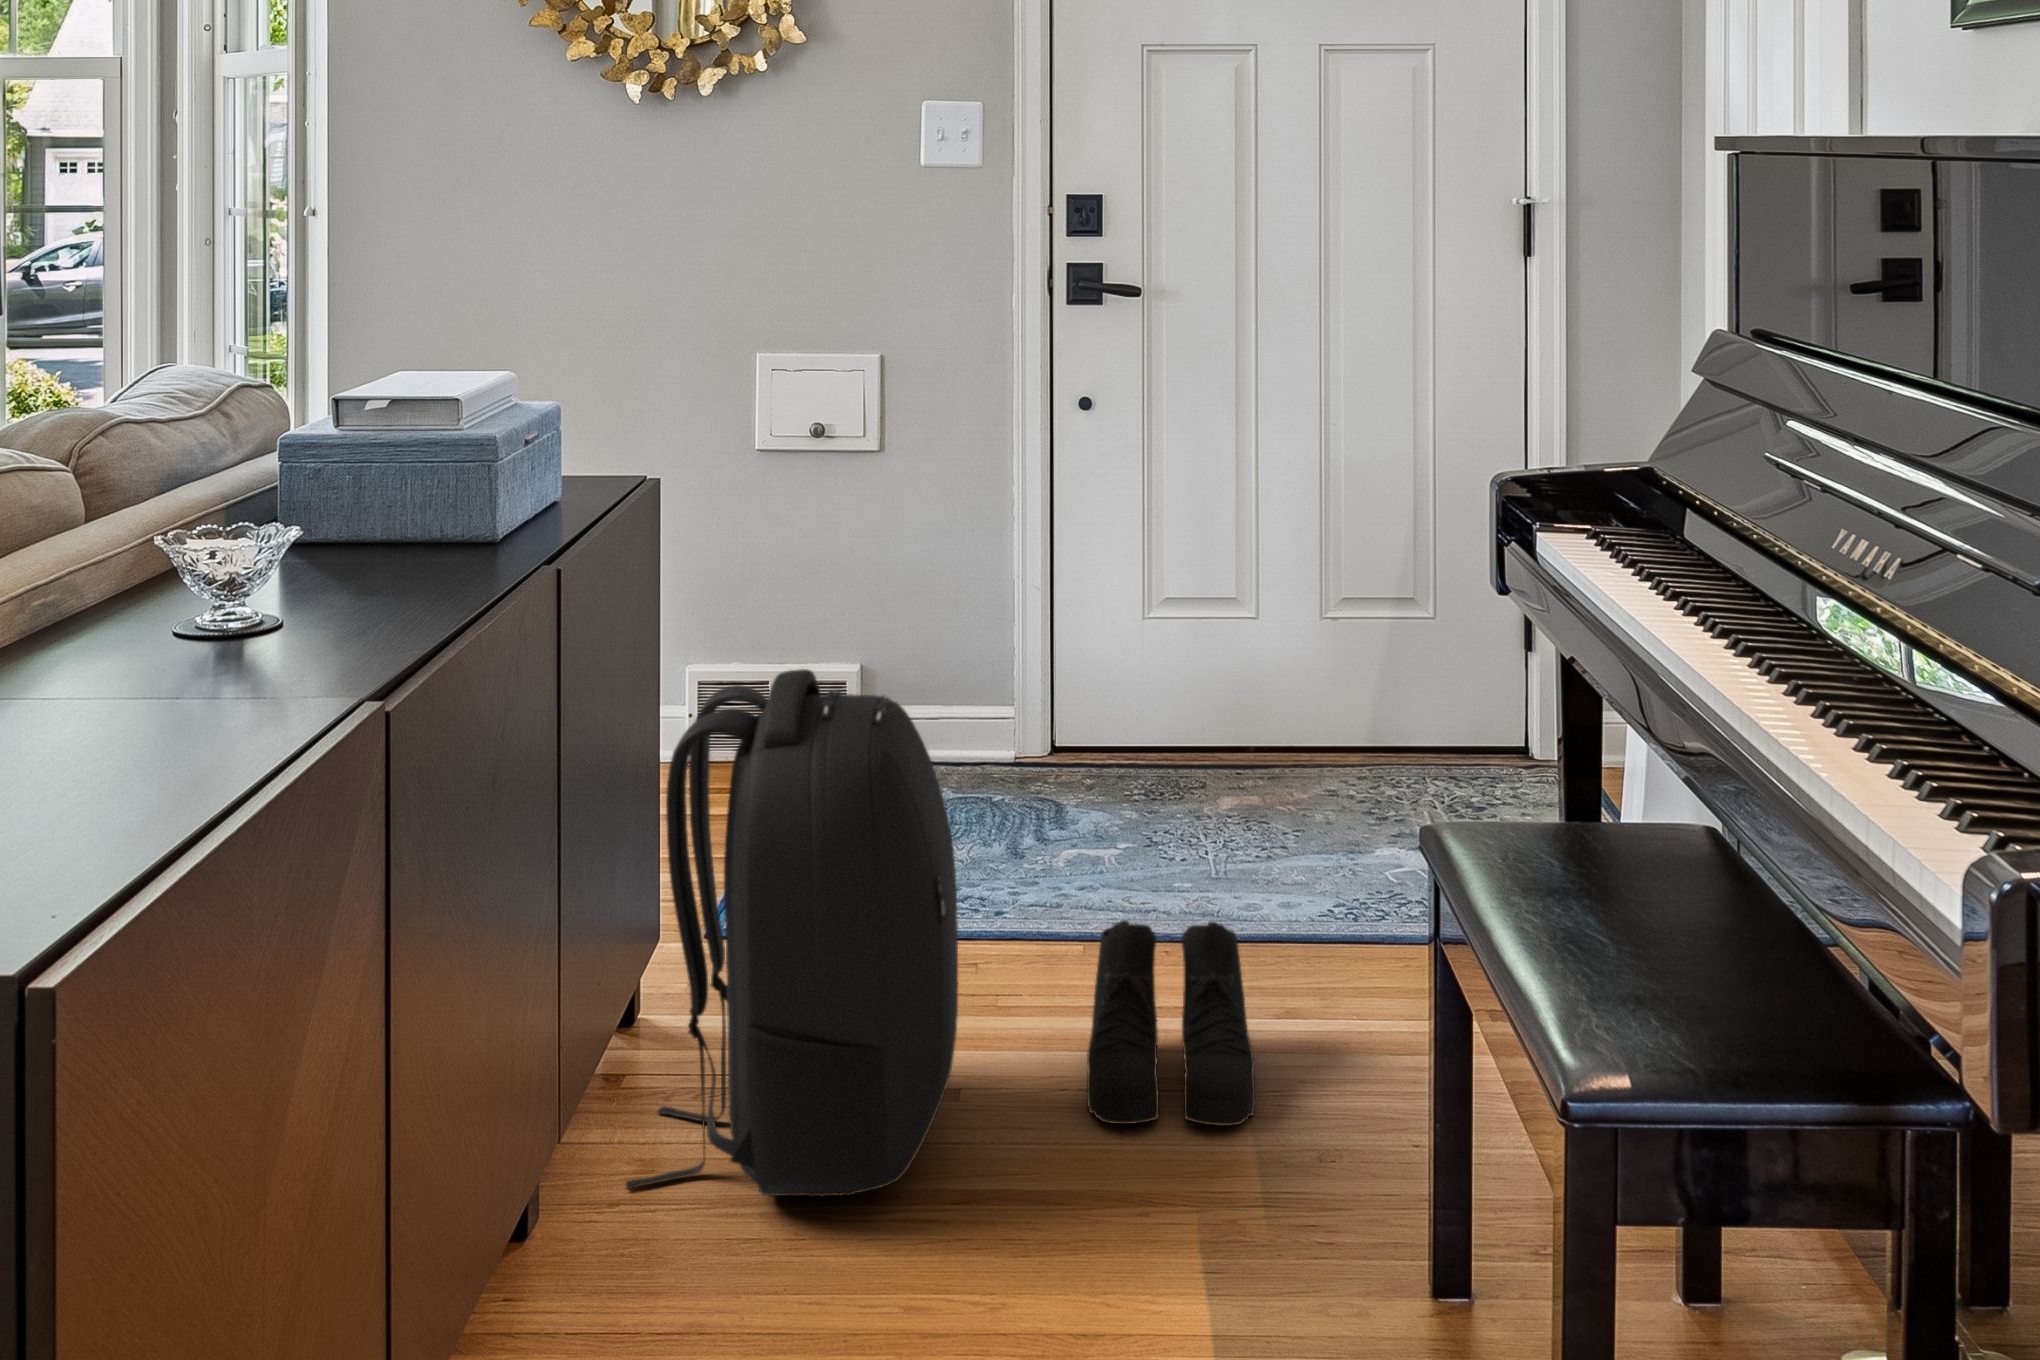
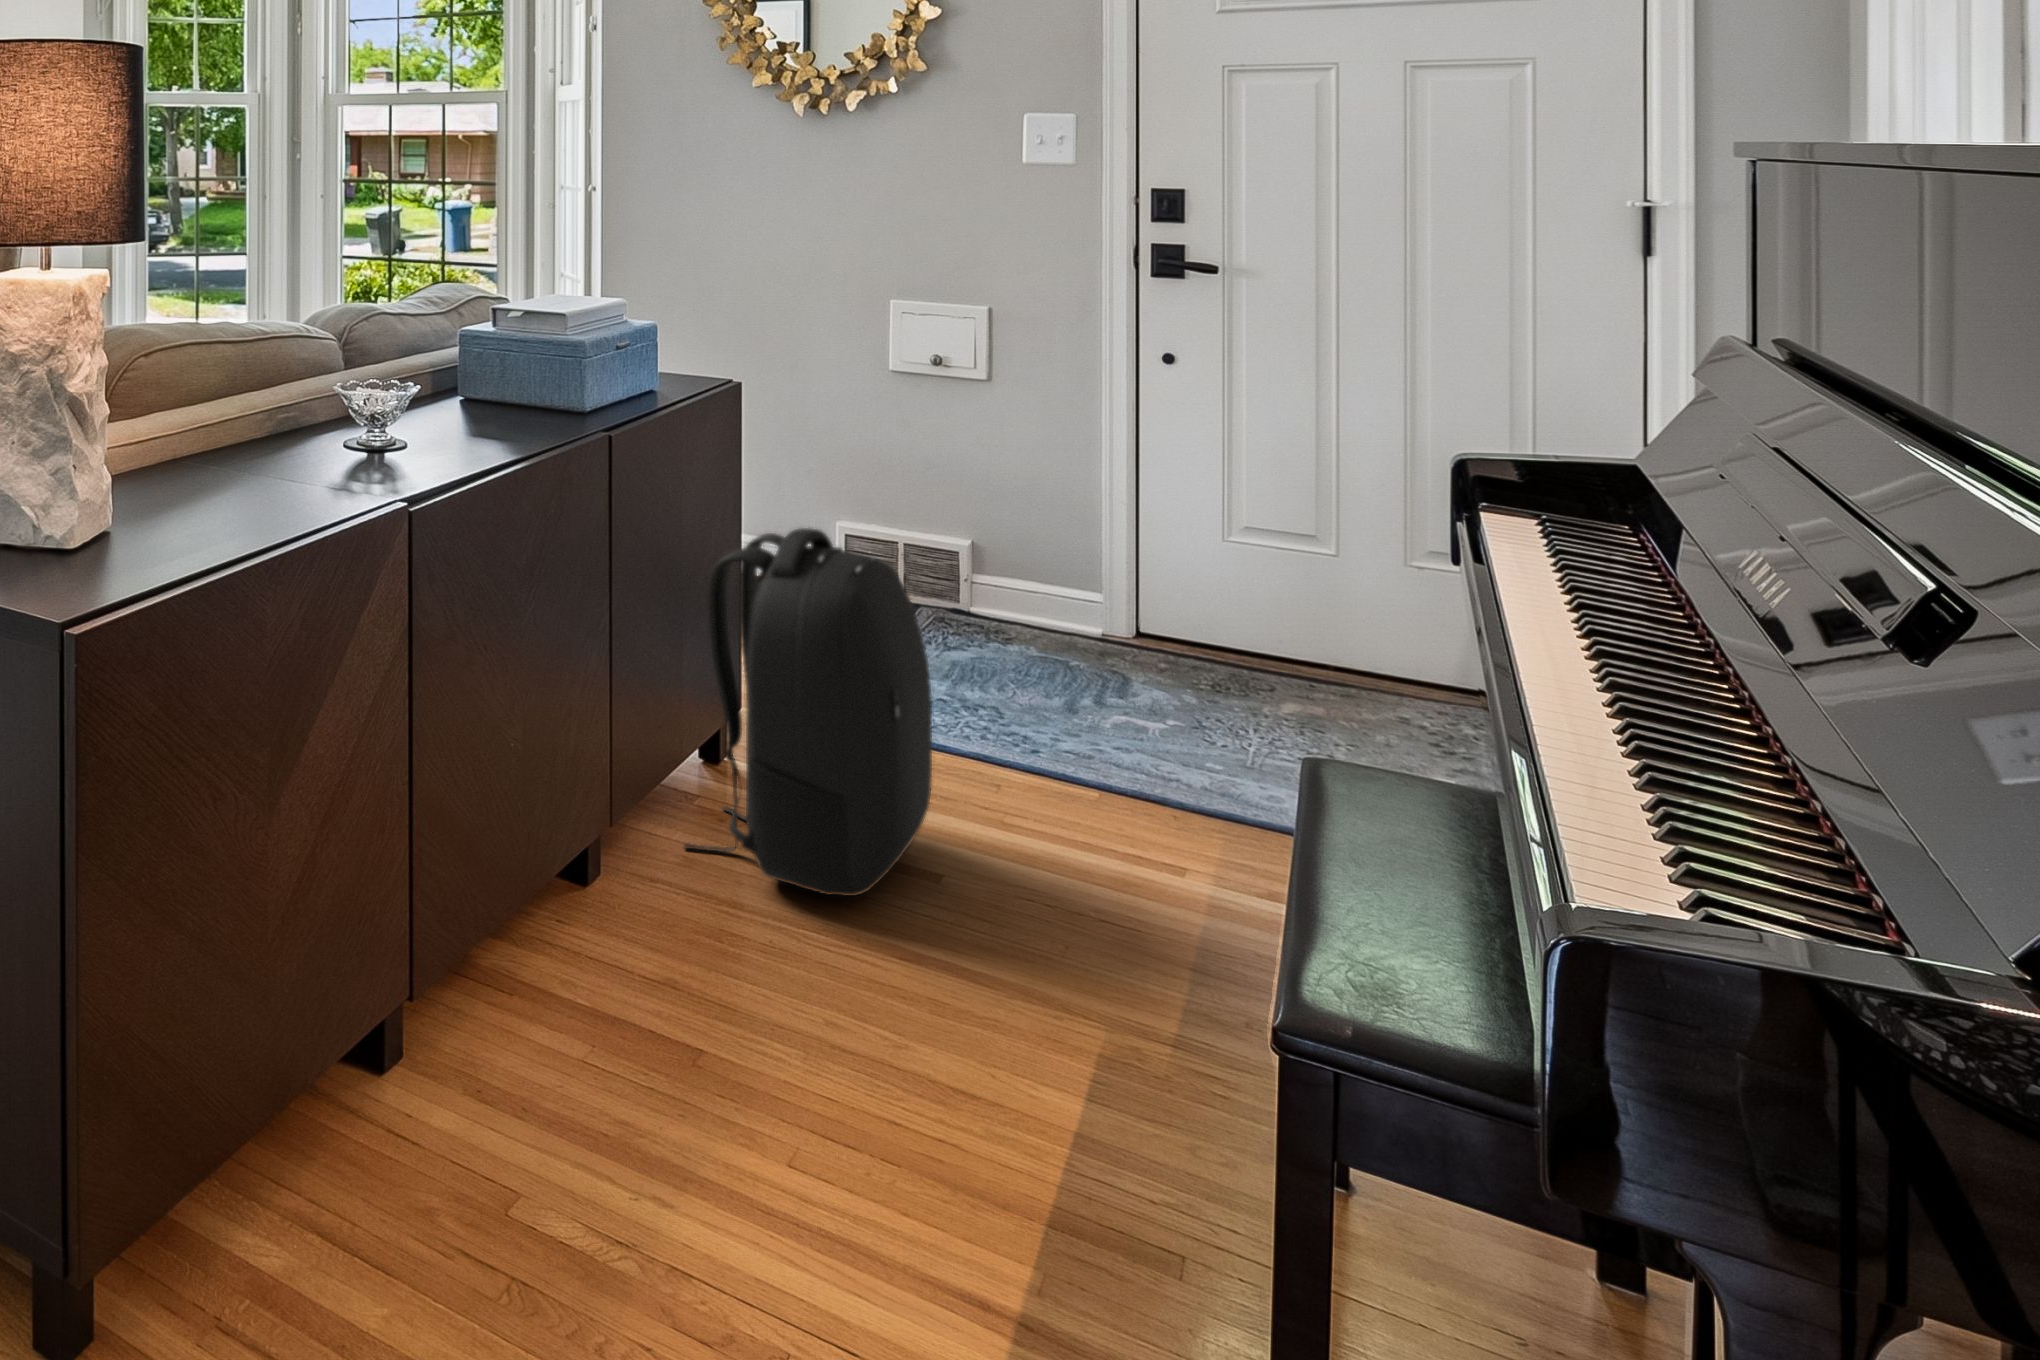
boots: present [1087,920,1255,1126] -> none [1038,763,1193,939]

